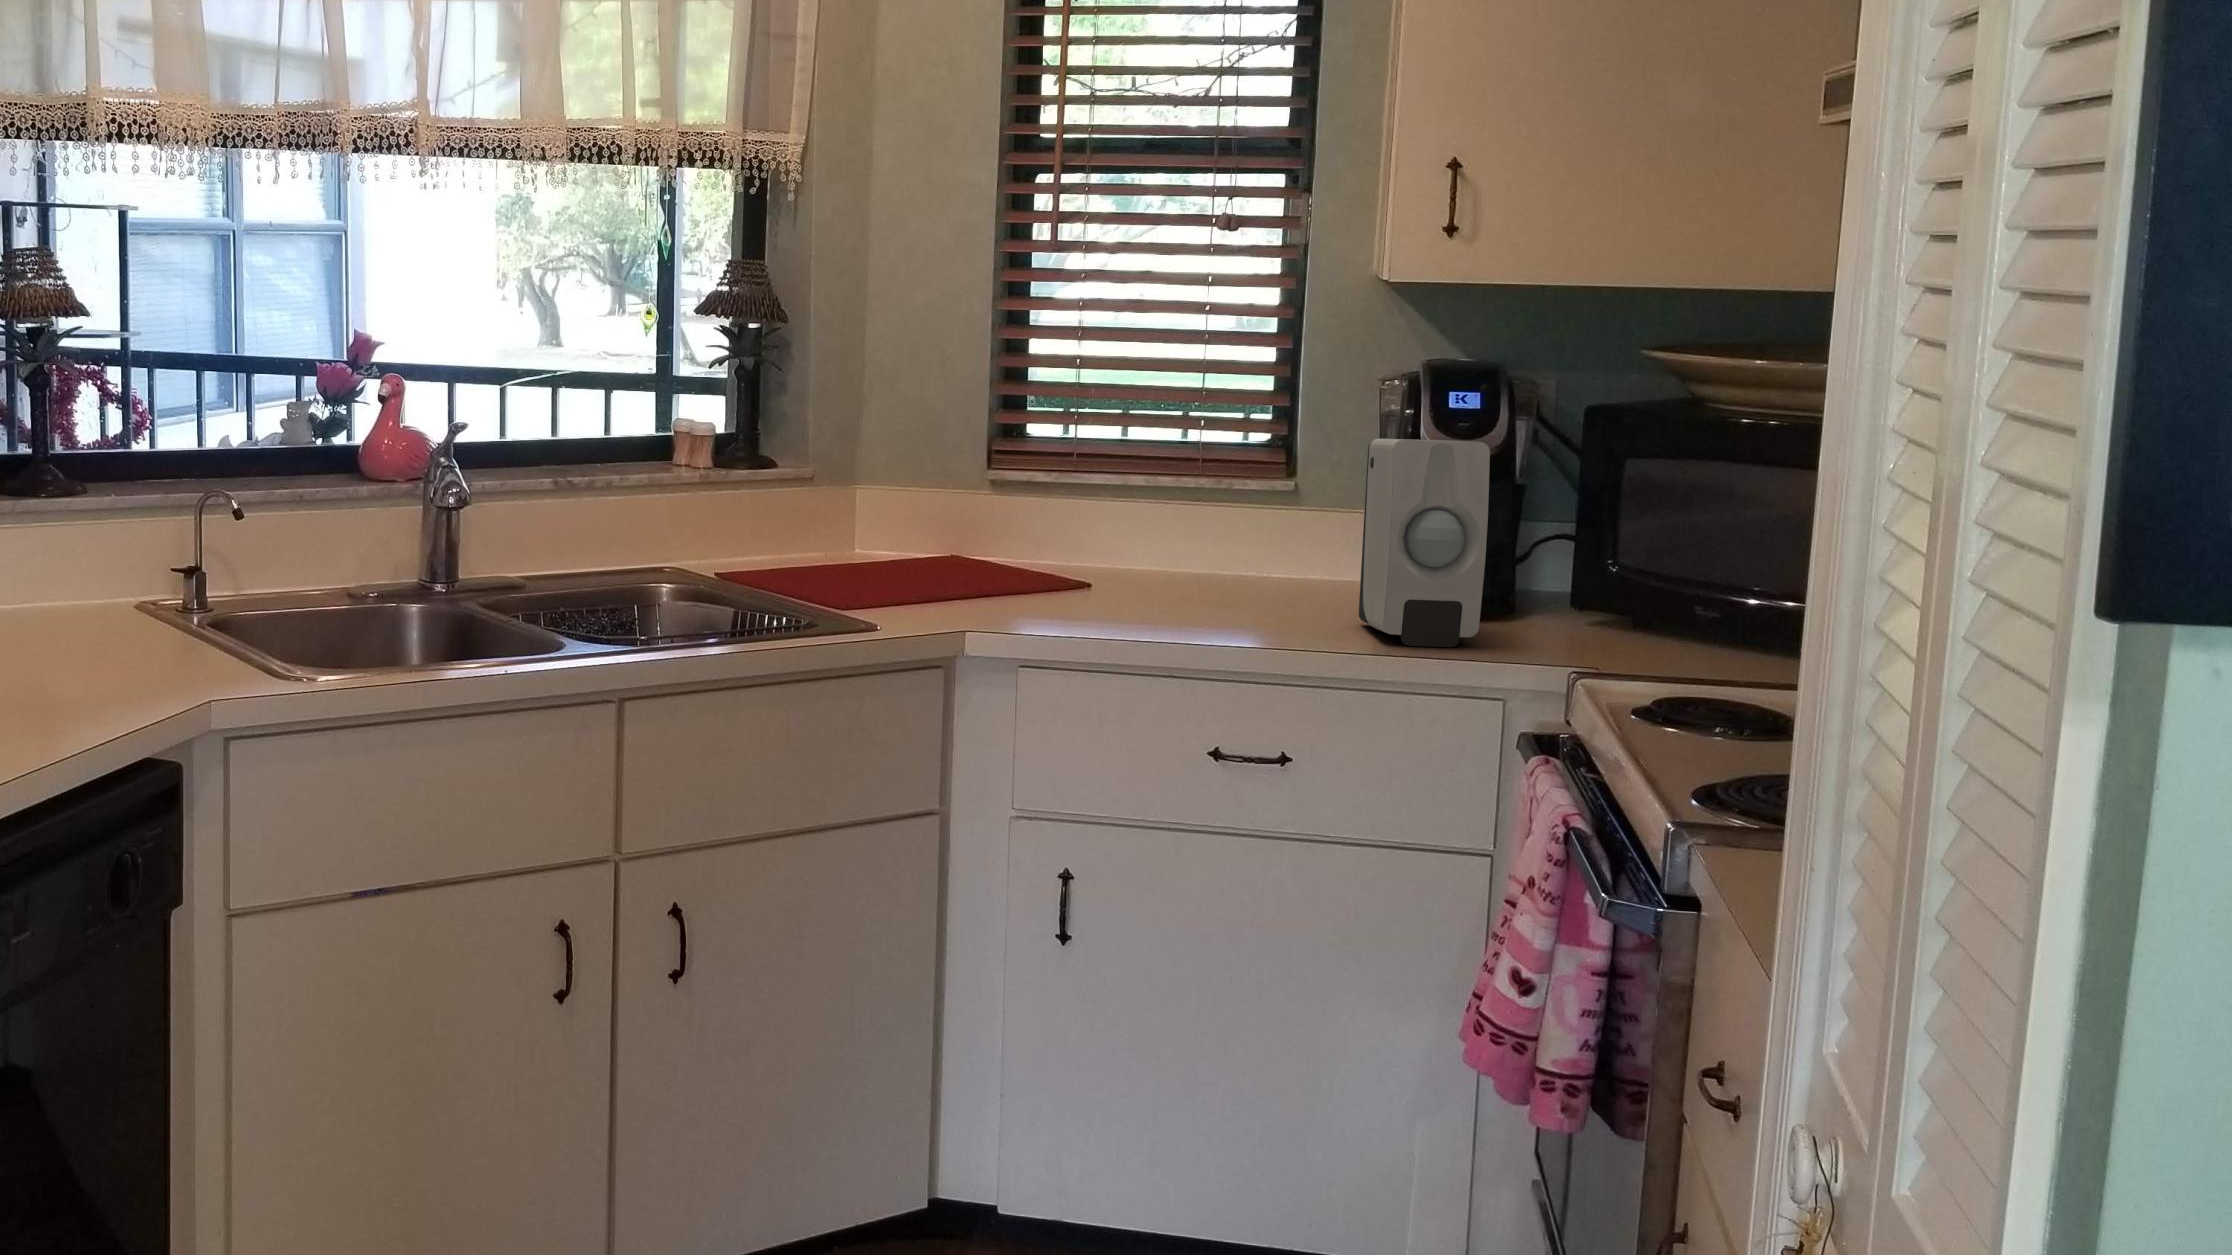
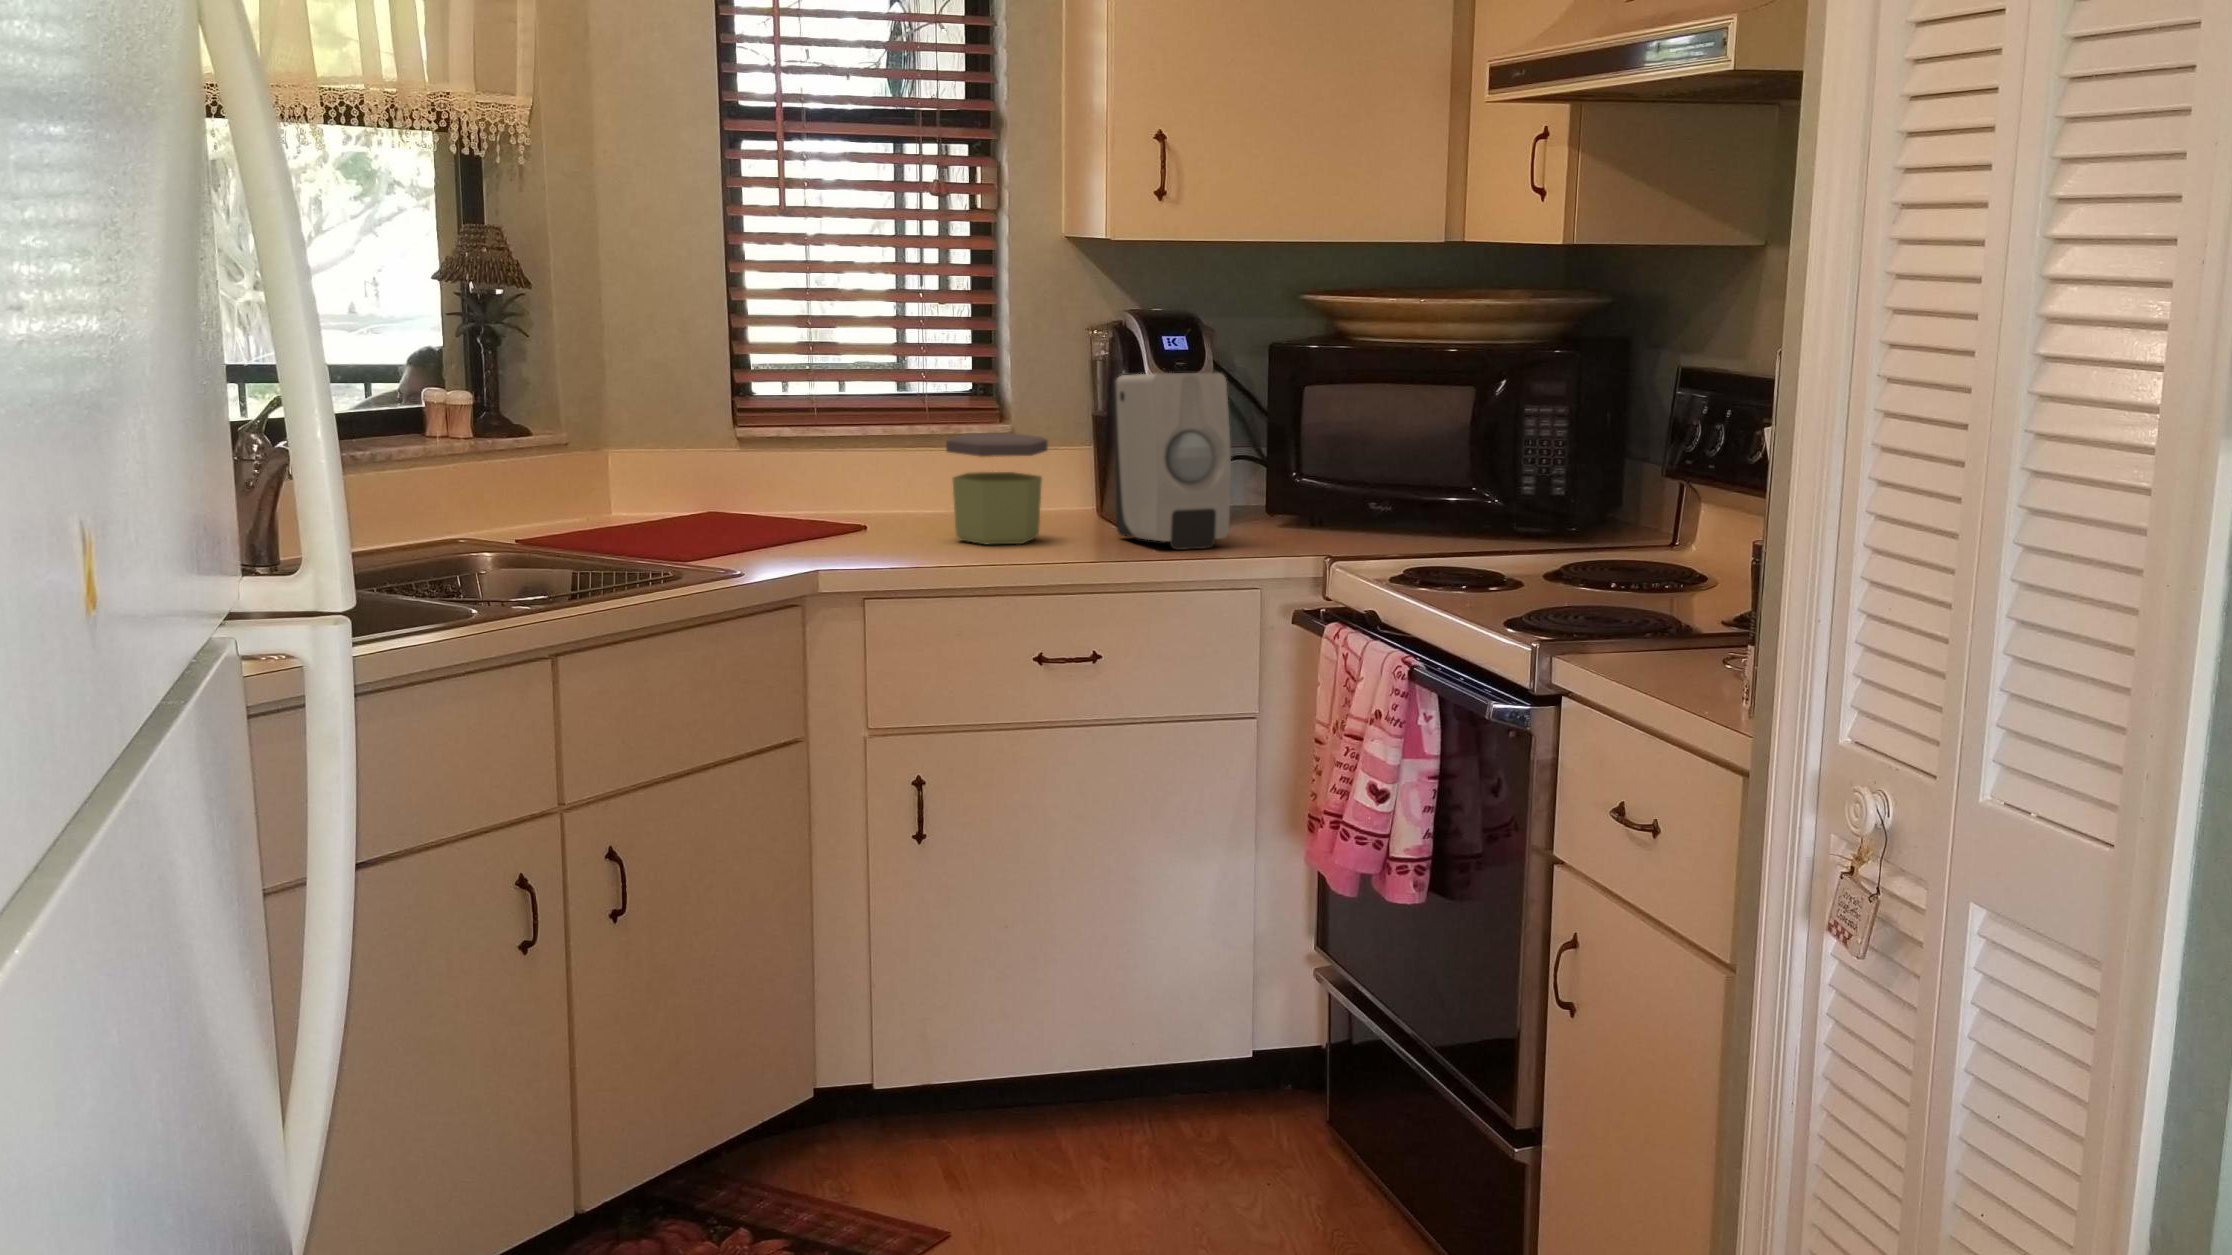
jar: none [1164,494,1283,622] -> present [946,433,1048,544]

